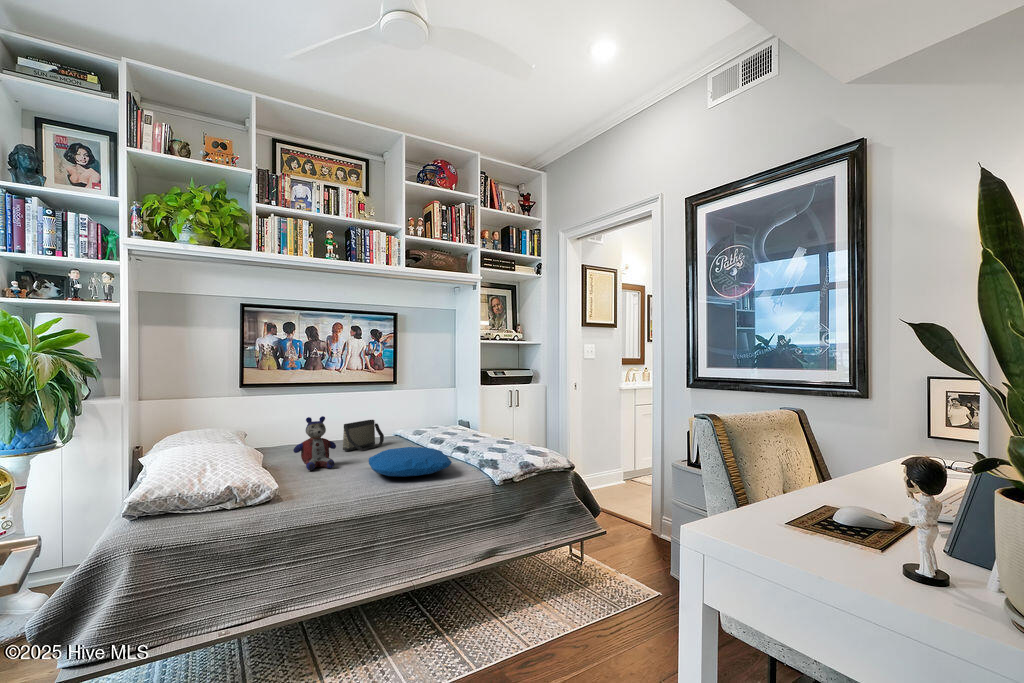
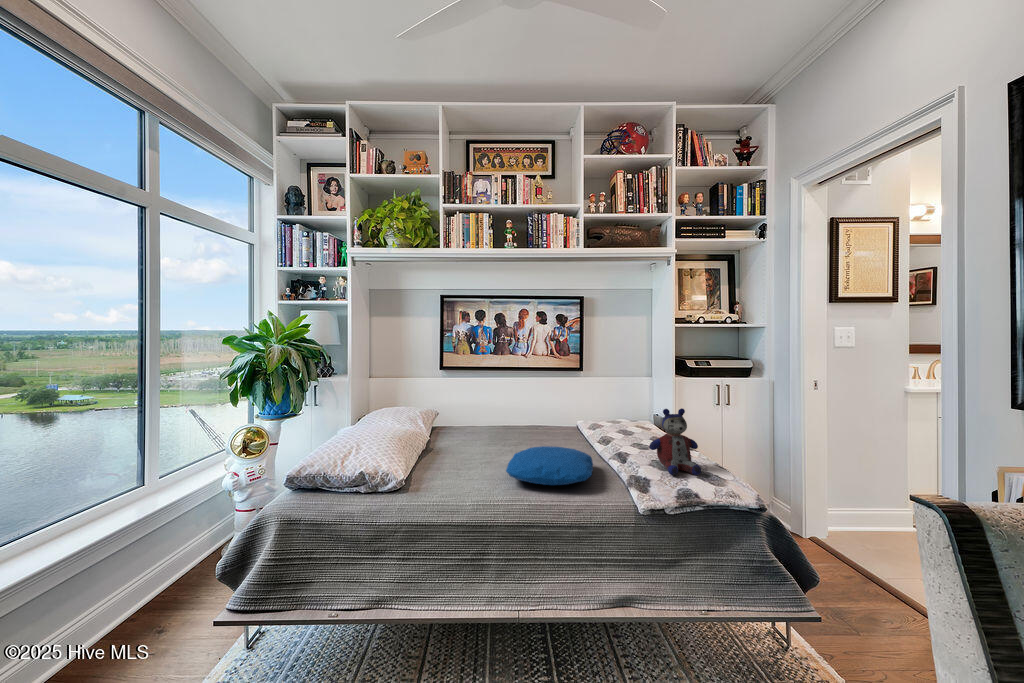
stuffed bear: present [293,416,336,471] -> present [649,408,701,476]
handbag: present [343,420,384,451] -> none [516,406,560,437]

